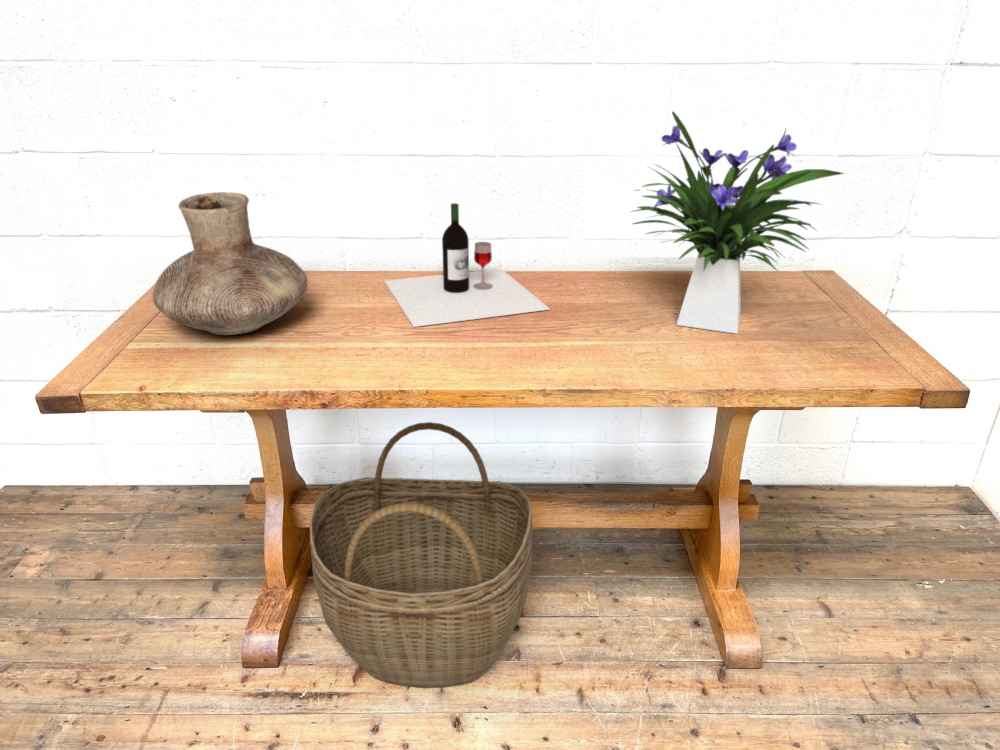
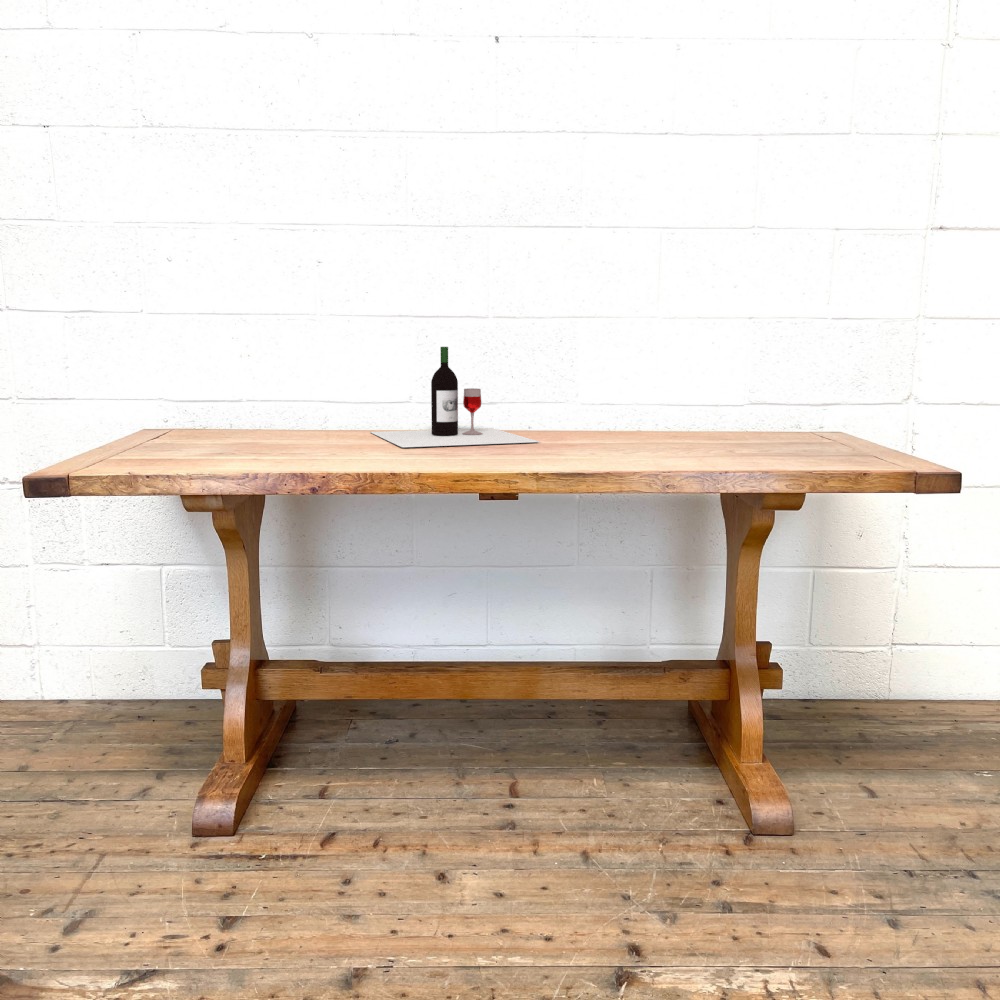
flower arrangement: present [634,112,844,334] -> none [616,244,808,451]
vase: present [152,192,308,335] -> none [149,319,298,449]
woven basket: present [310,422,533,688] -> none [286,551,526,851]

